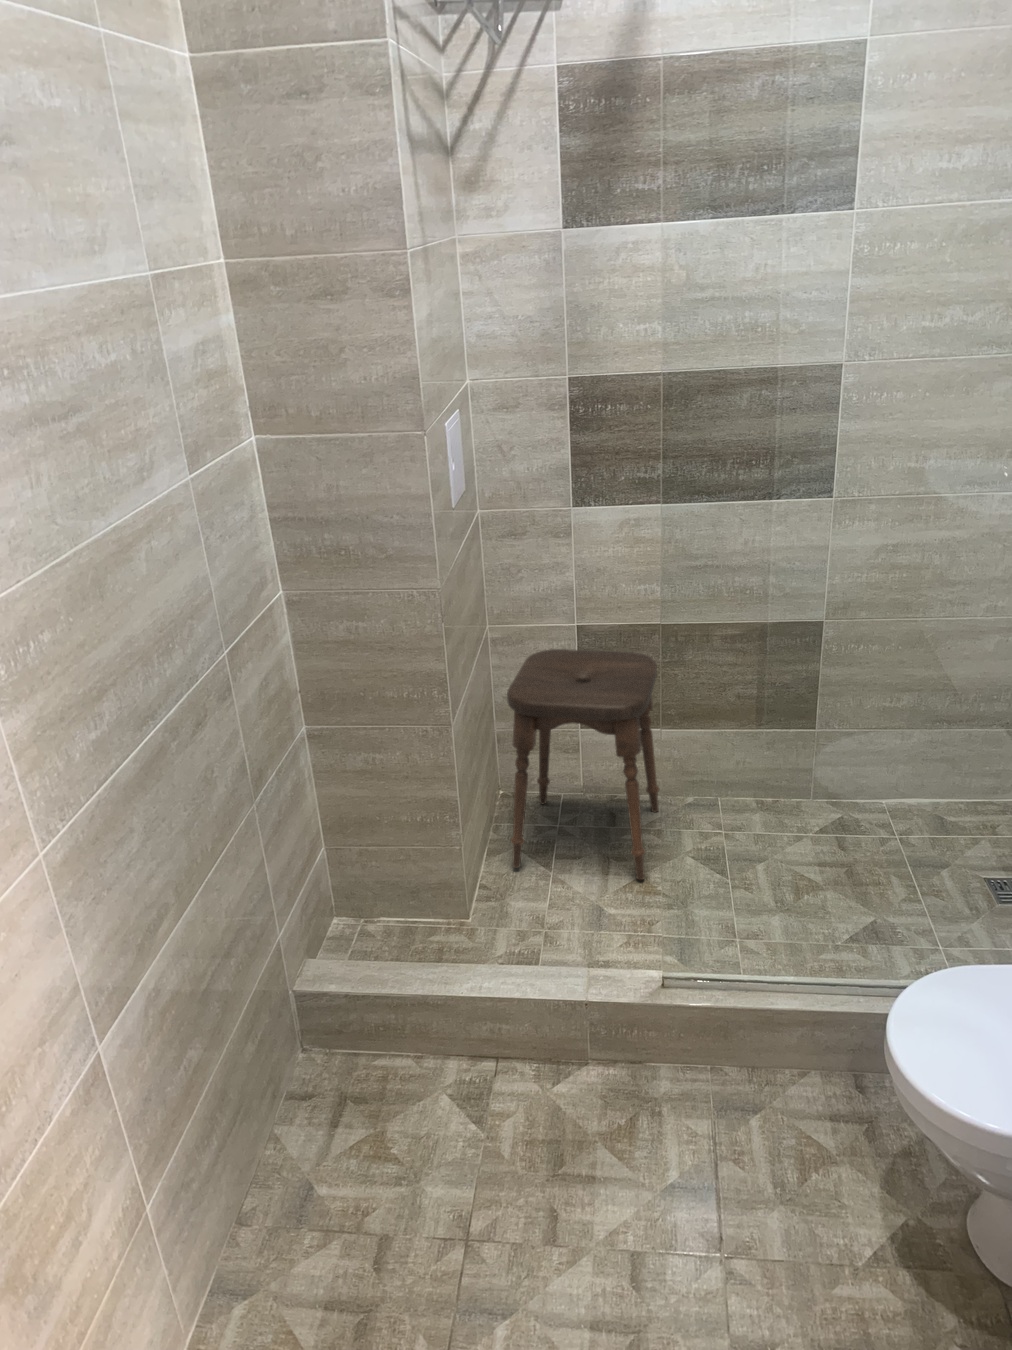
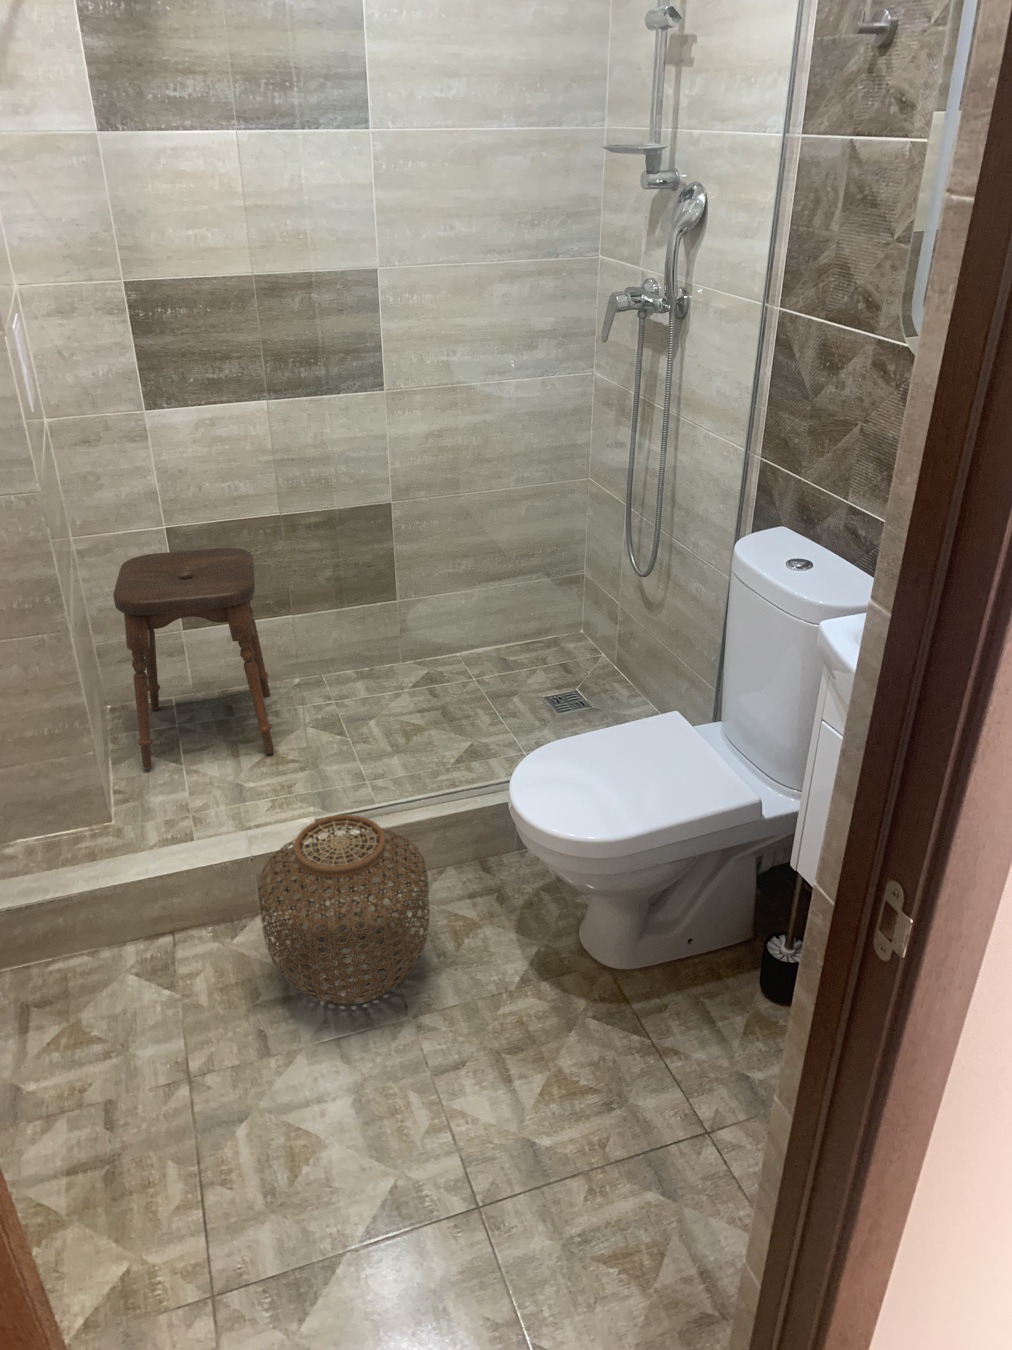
woven basket: none [573,990,772,1221] -> present [258,815,430,1004]

